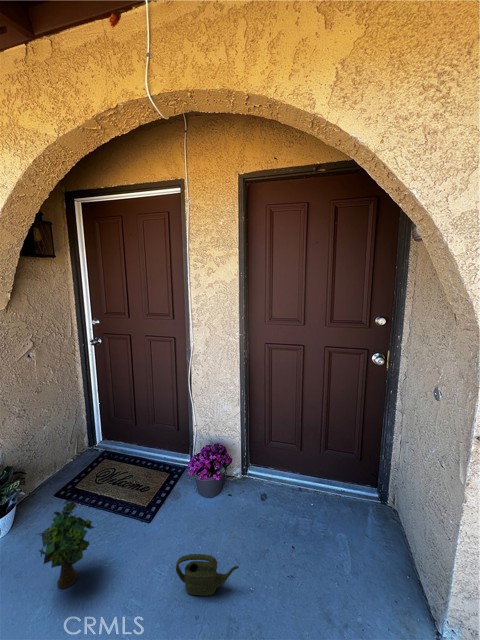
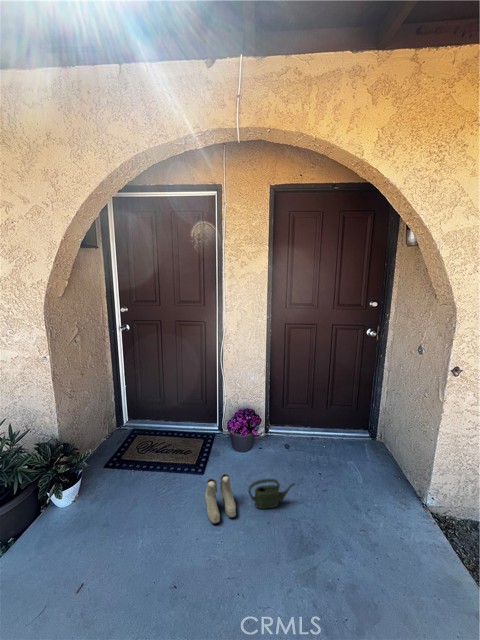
decorative plant: present [39,500,94,588] -> none [133,450,179,522]
boots: none [120,536,160,608] -> present [205,474,236,524]

